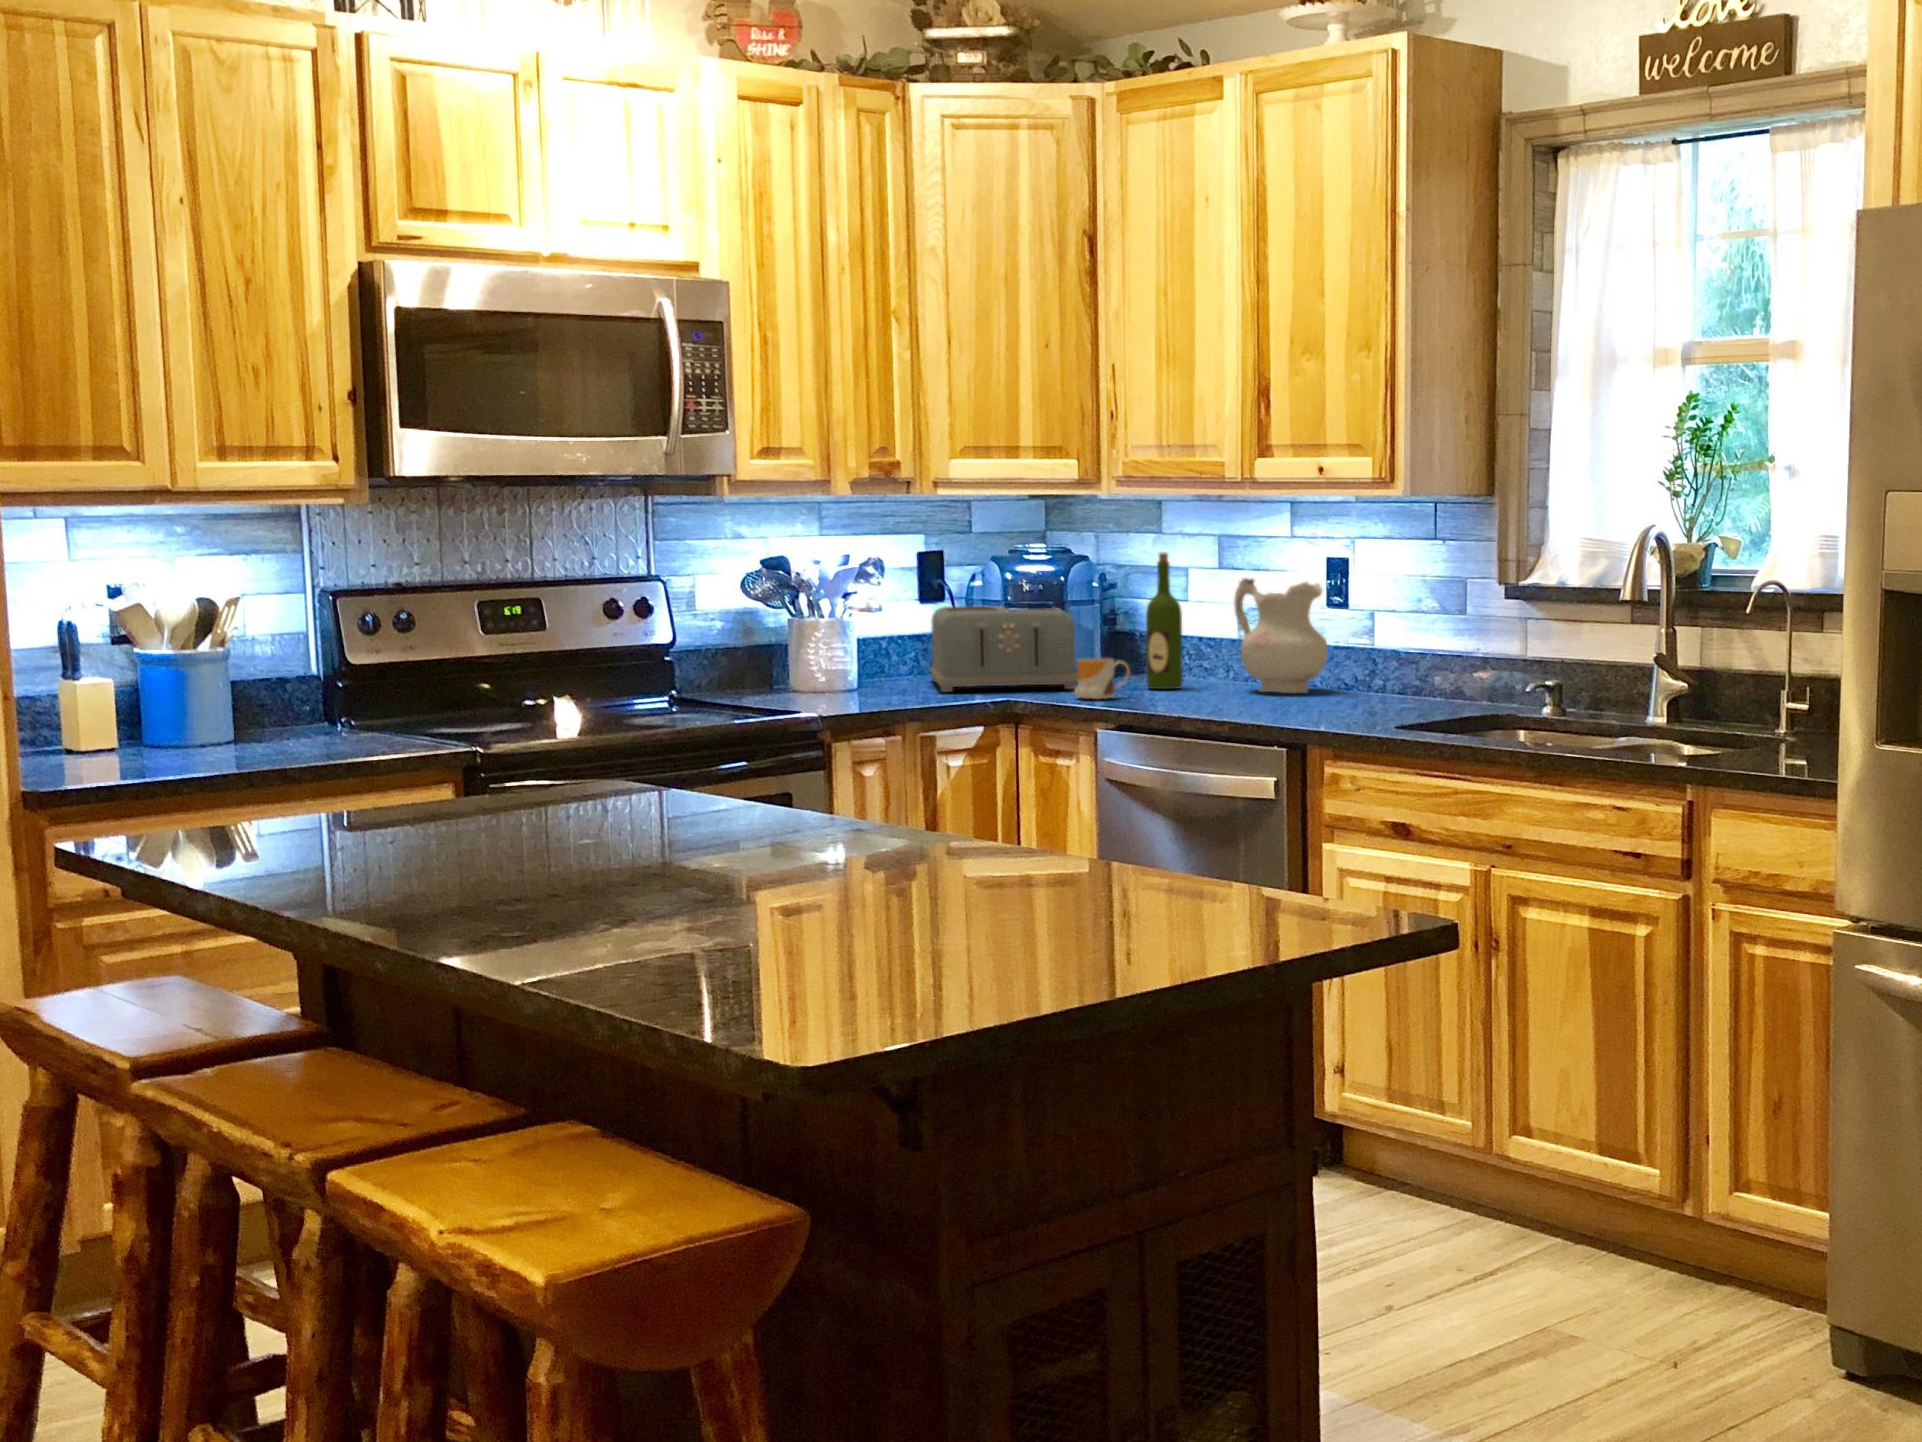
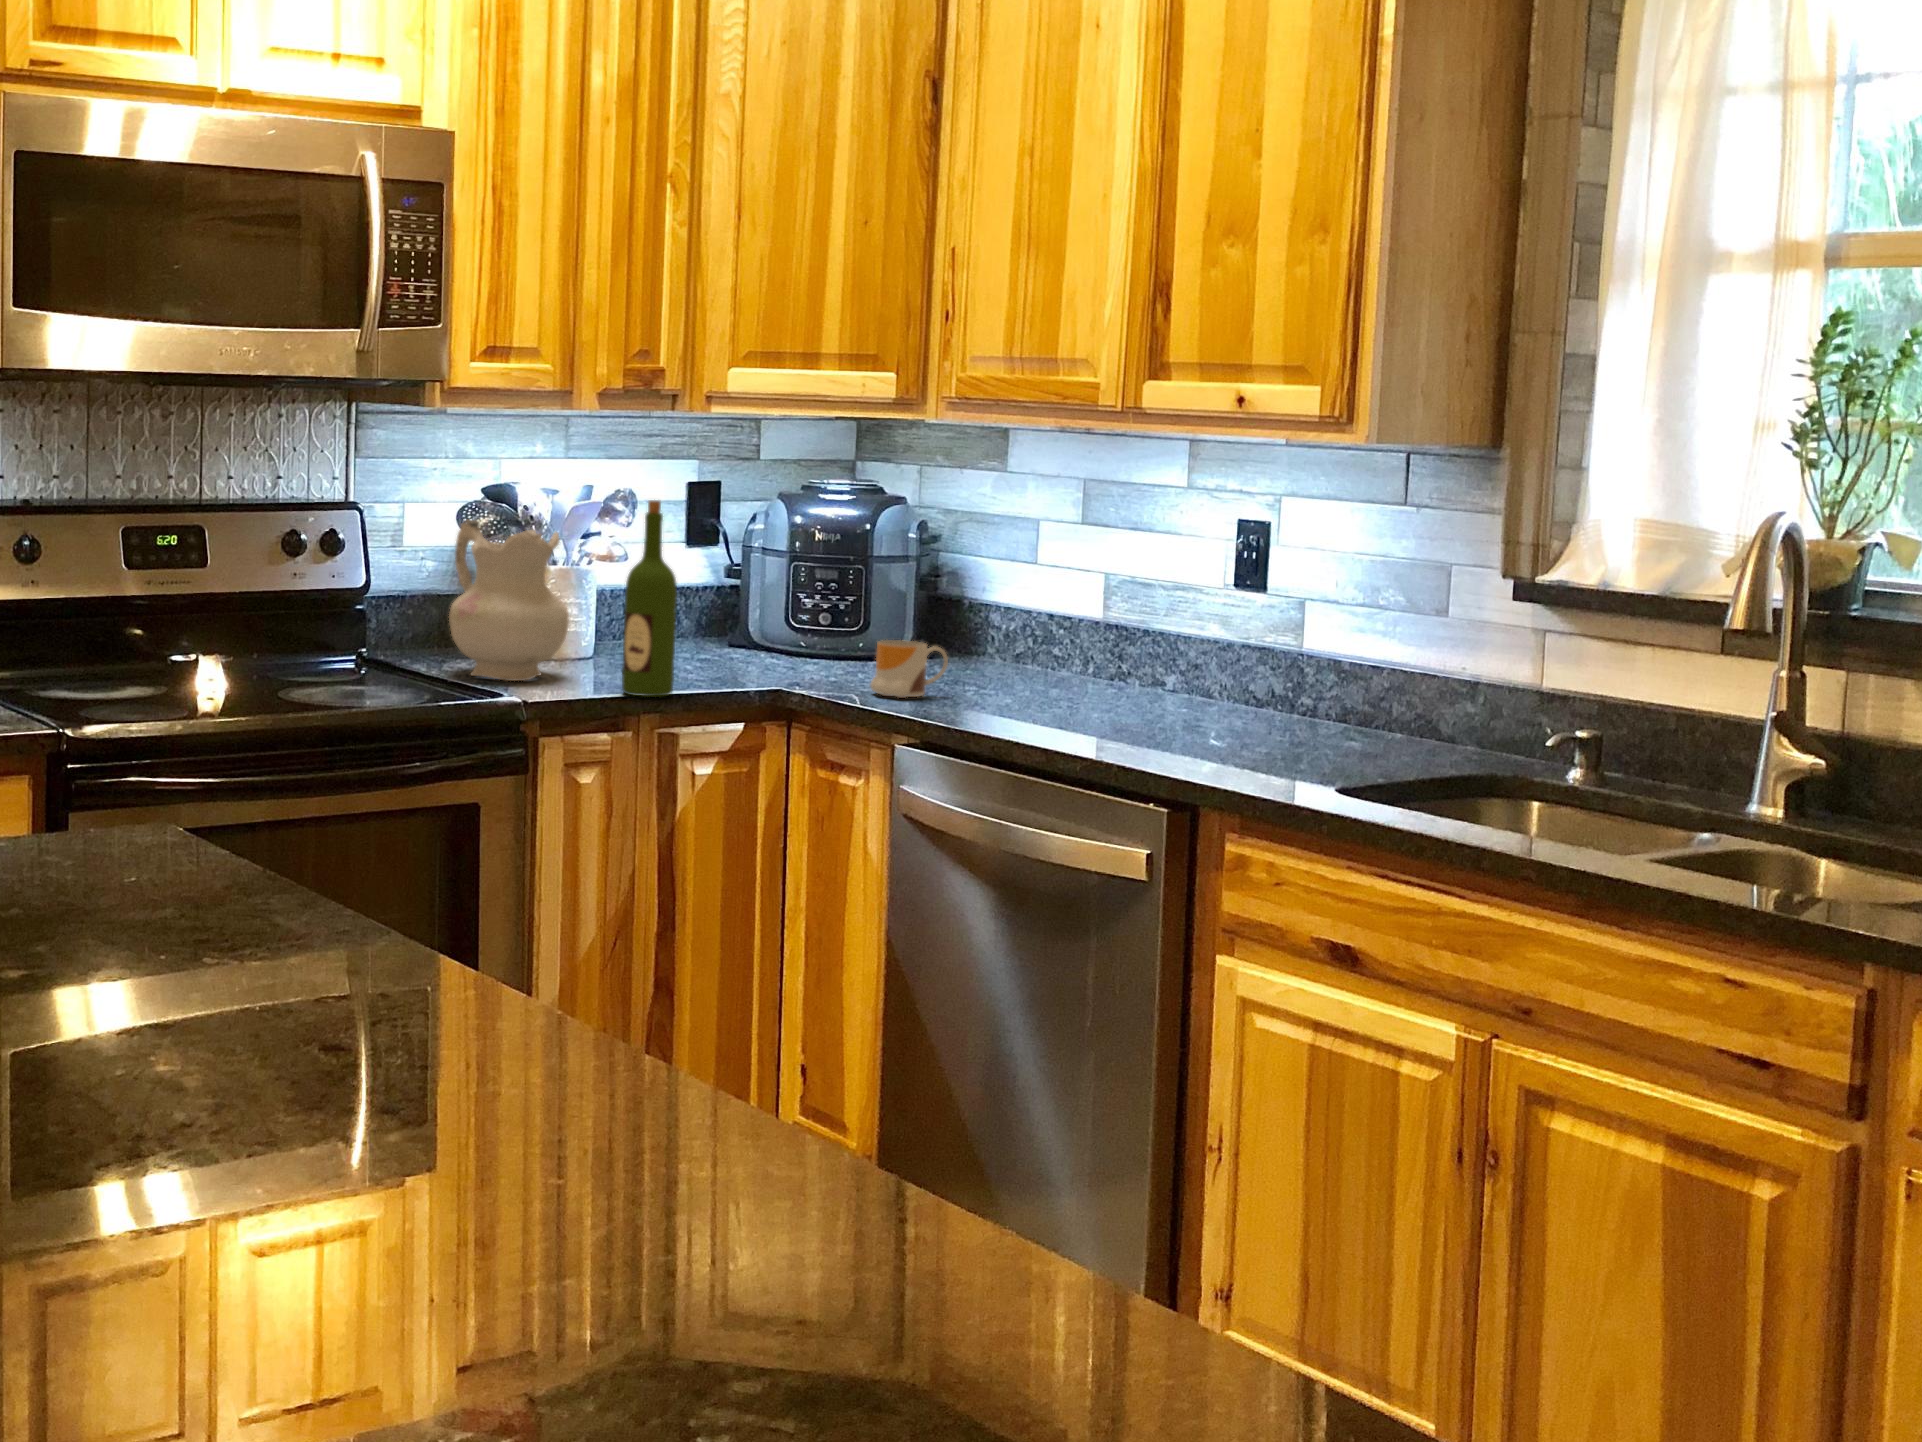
wine bottle: present [1146,552,1183,689] -> present [622,500,677,697]
ceramic pitcher: present [1234,578,1328,693] -> present [449,519,569,681]
toaster: present [930,606,1078,692] -> none [690,554,879,676]

